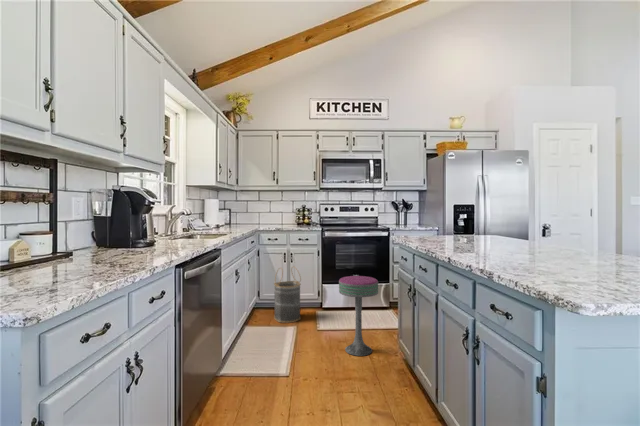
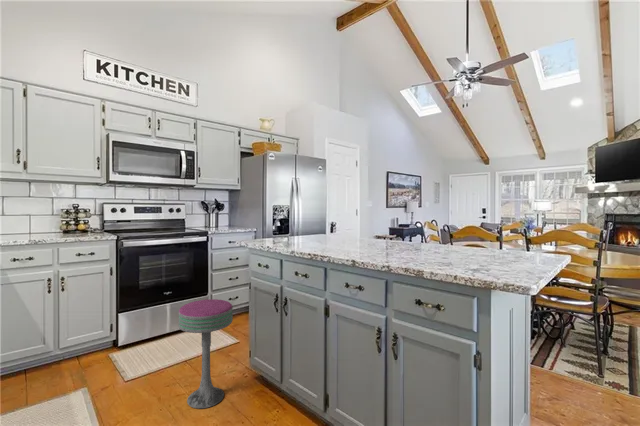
basket: present [274,273,301,323] -> none [34,299,89,393]

